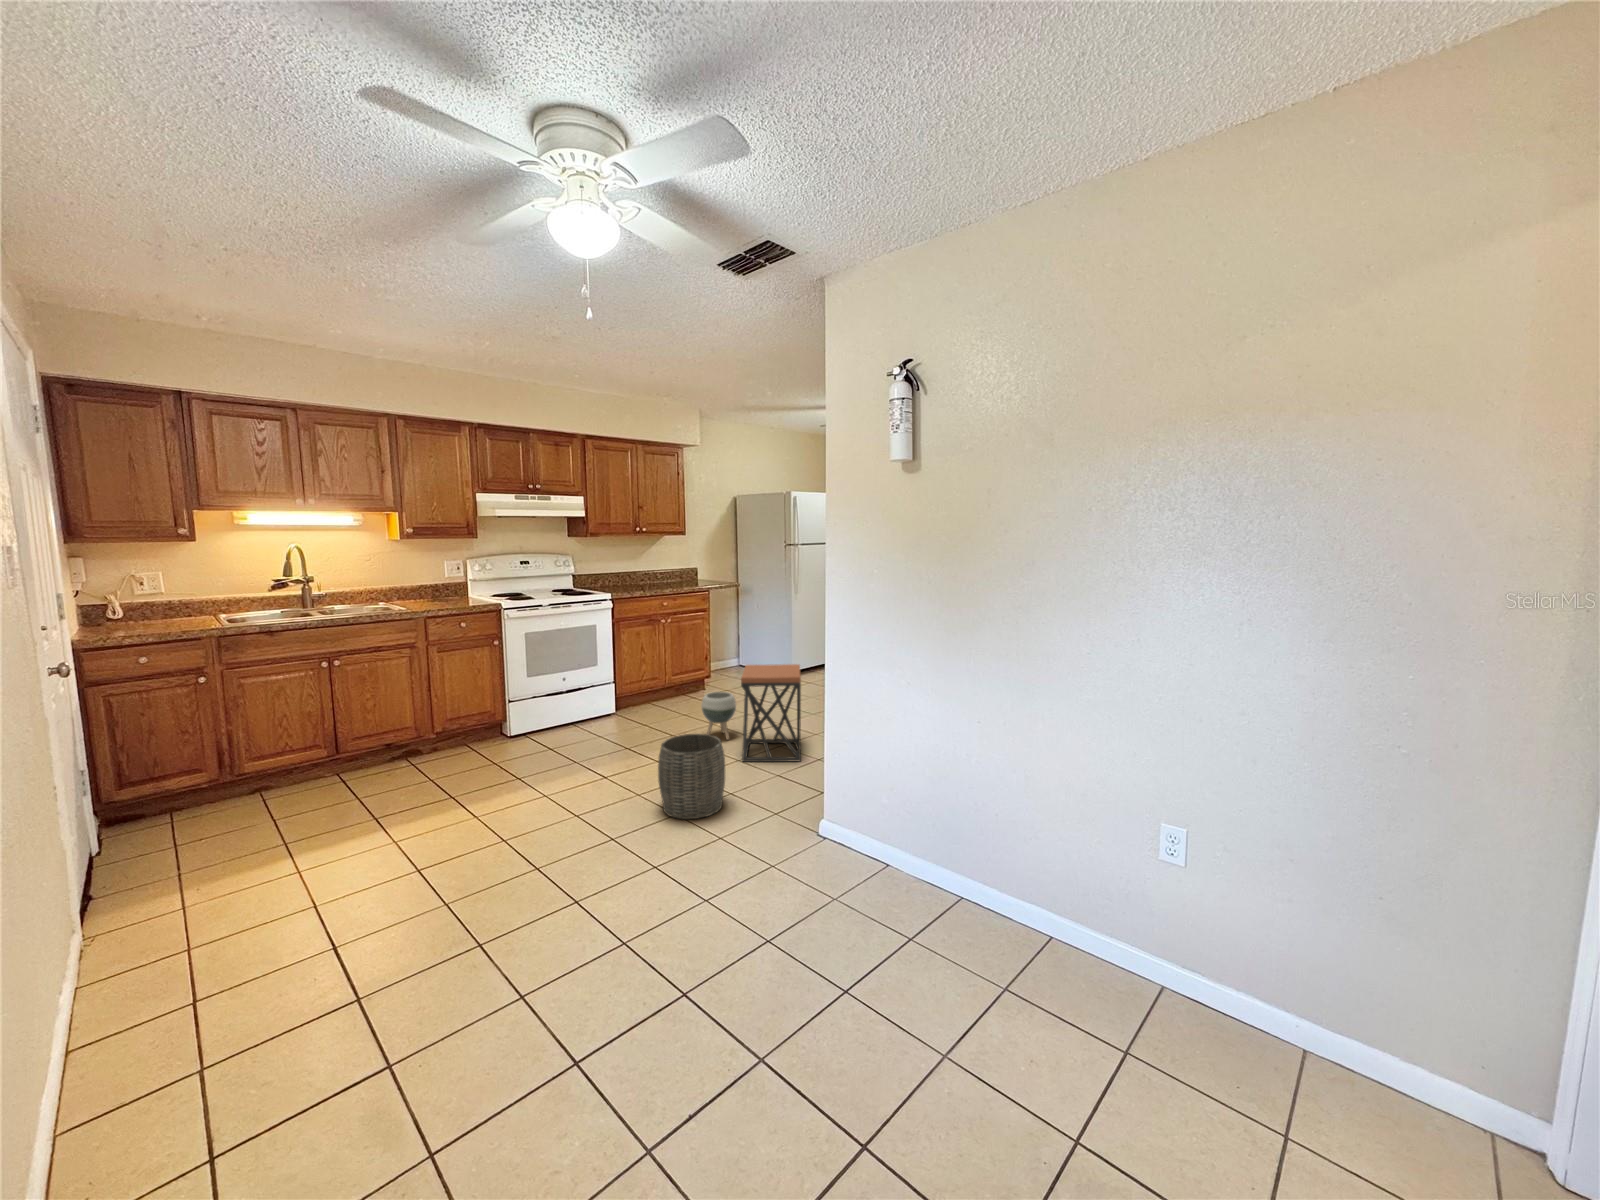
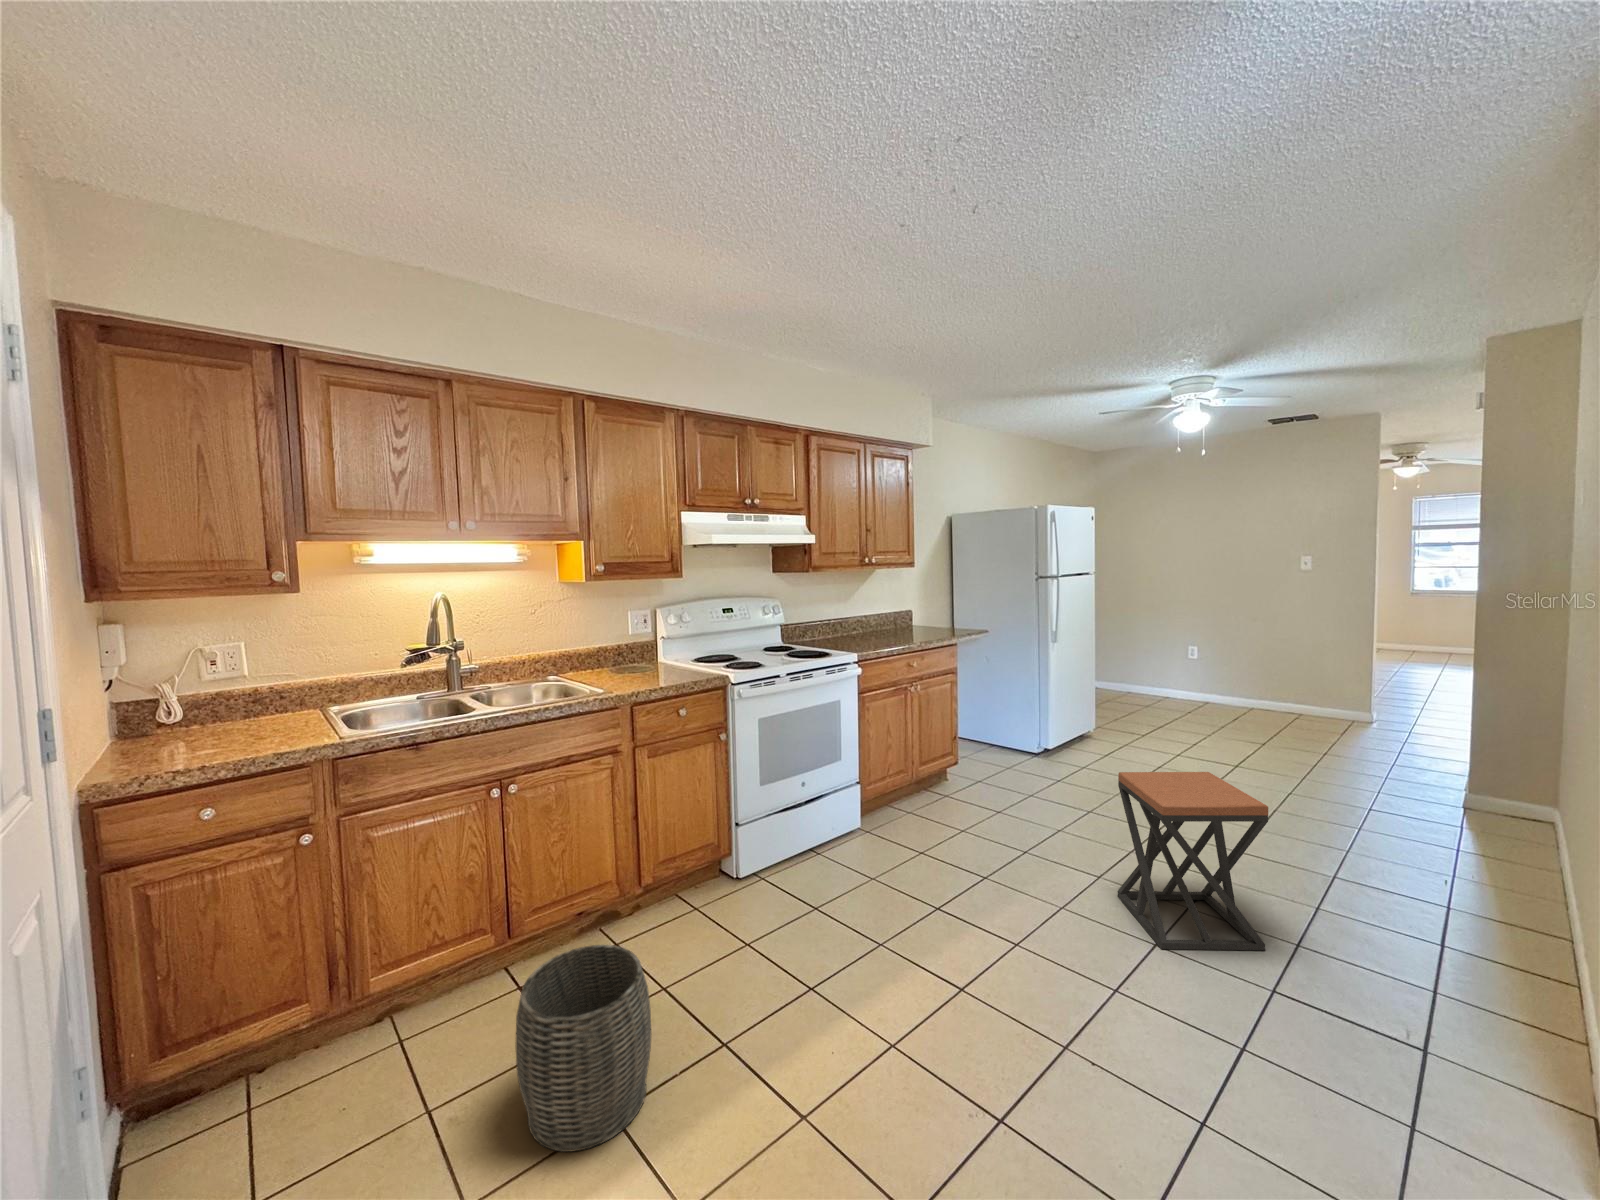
planter: present [701,692,736,740] -> none [1033,808,1091,890]
woven basket: present [658,734,725,819] -> present [516,945,652,1152]

